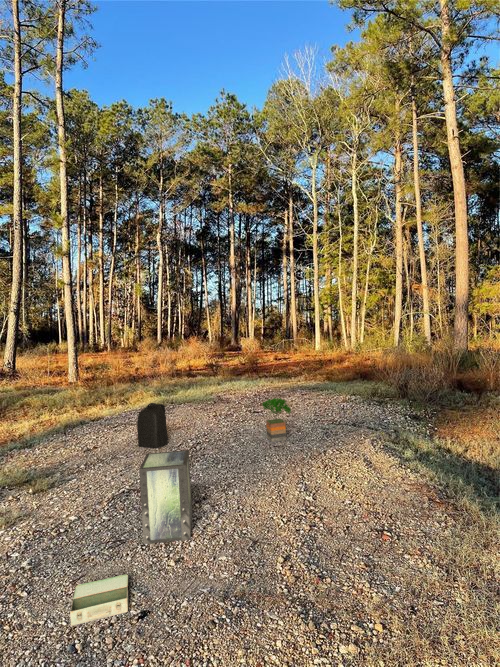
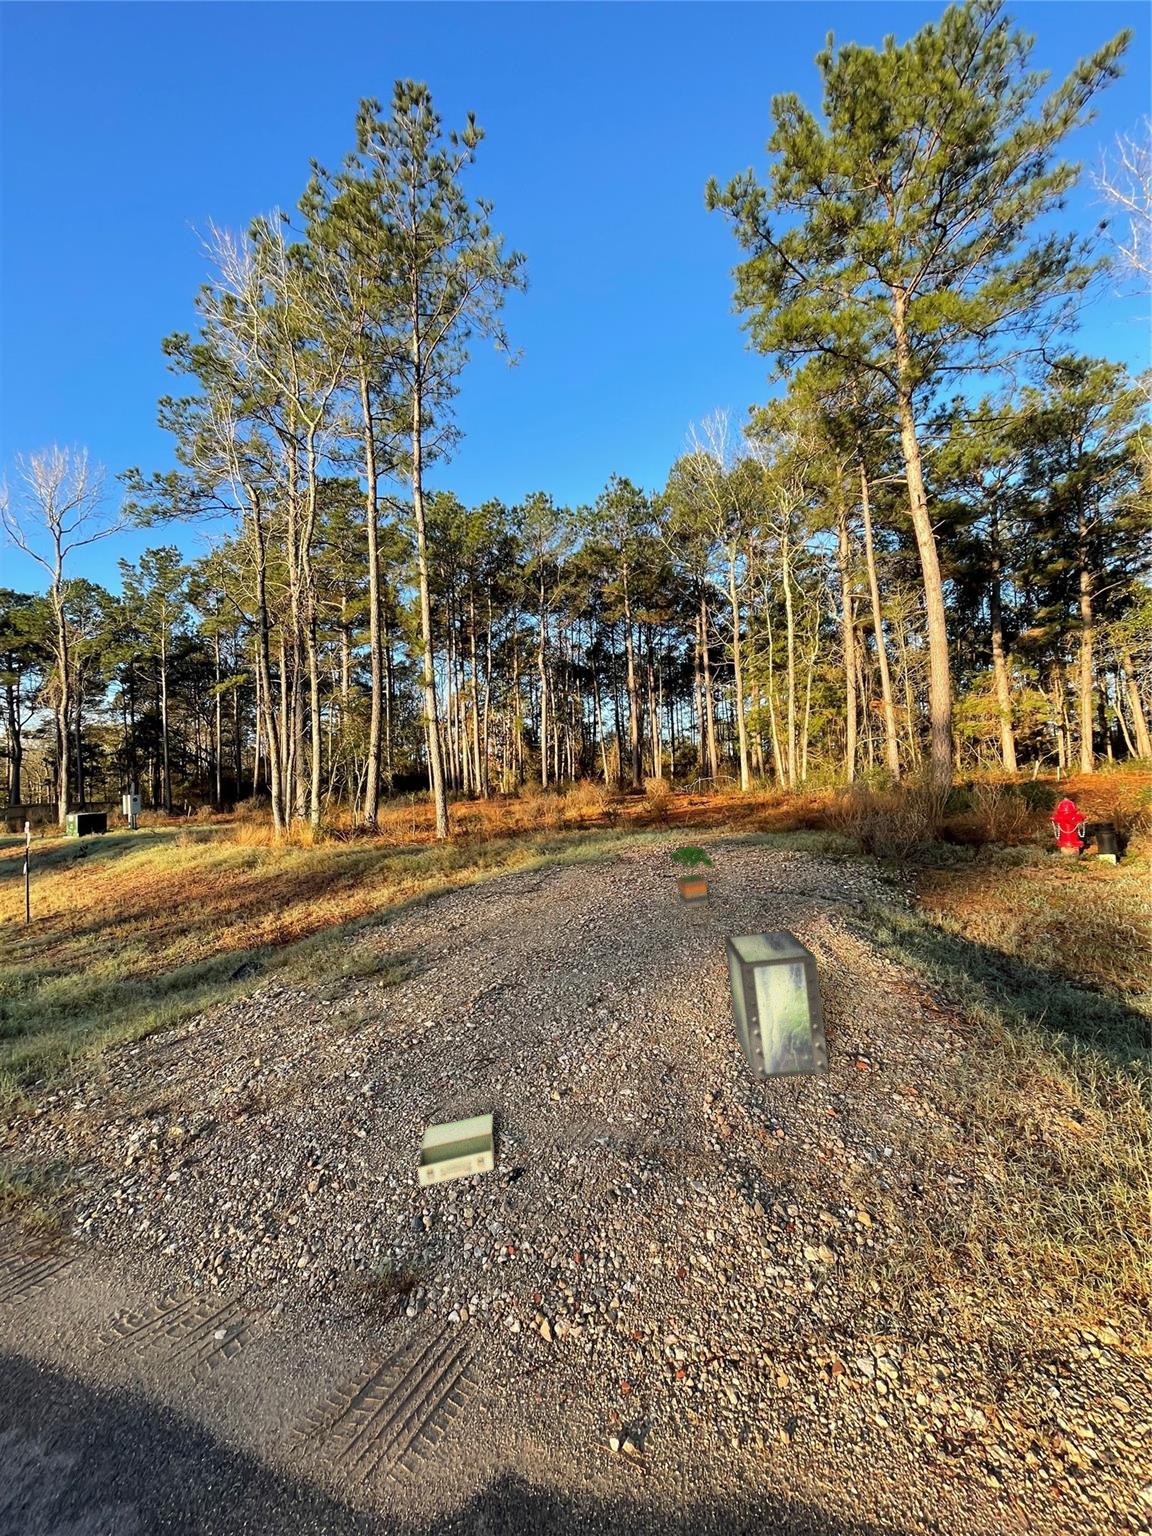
backpack: present [137,403,169,448] -> none [502,860,546,921]
storage box: present [139,450,192,544] -> present [725,930,828,1079]

